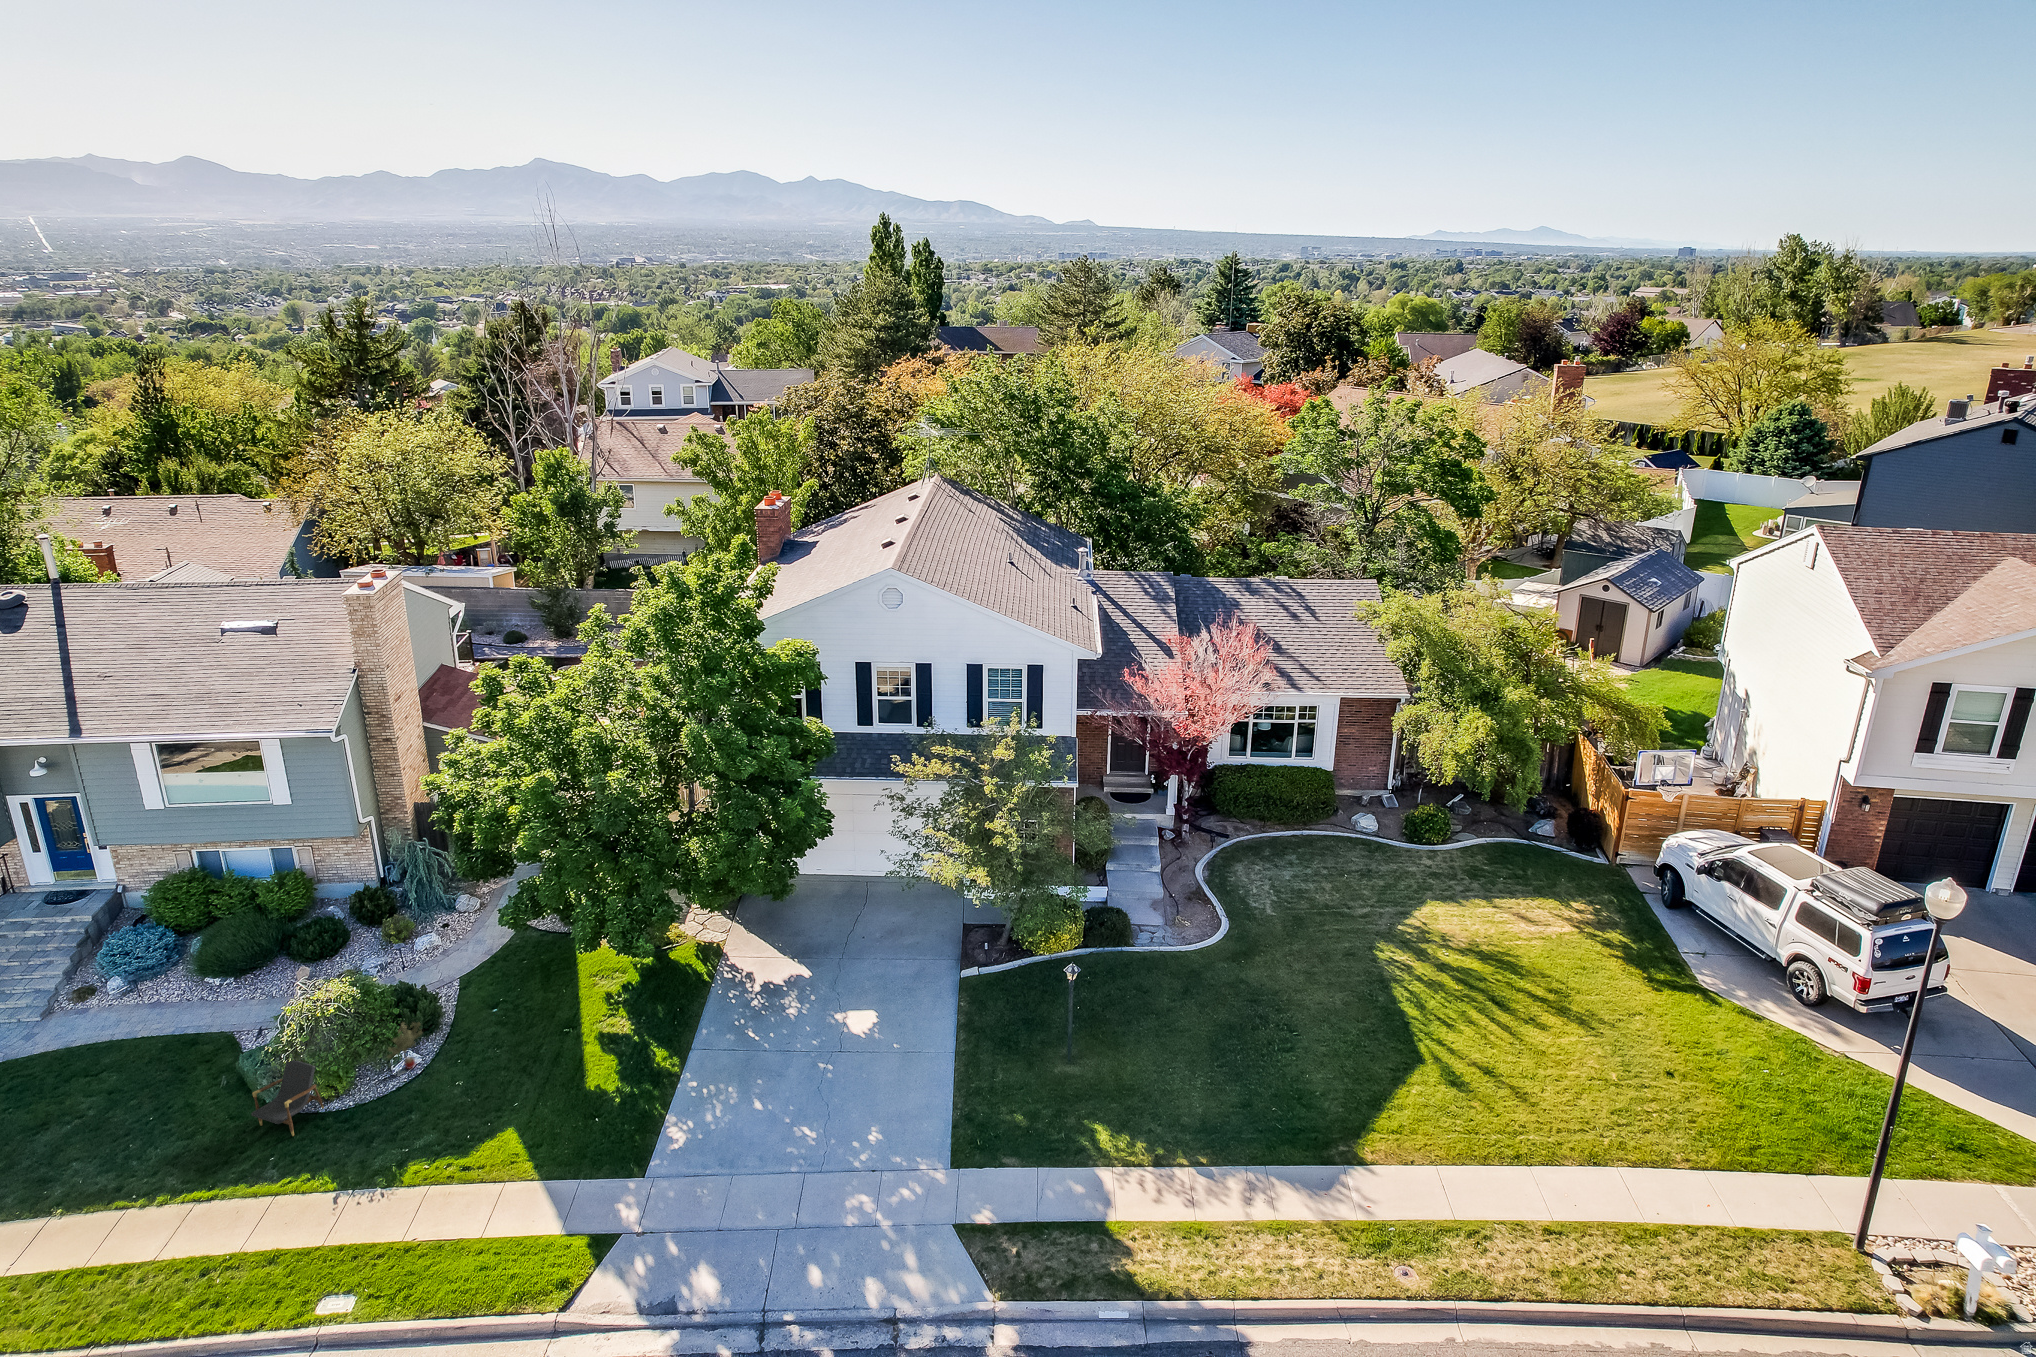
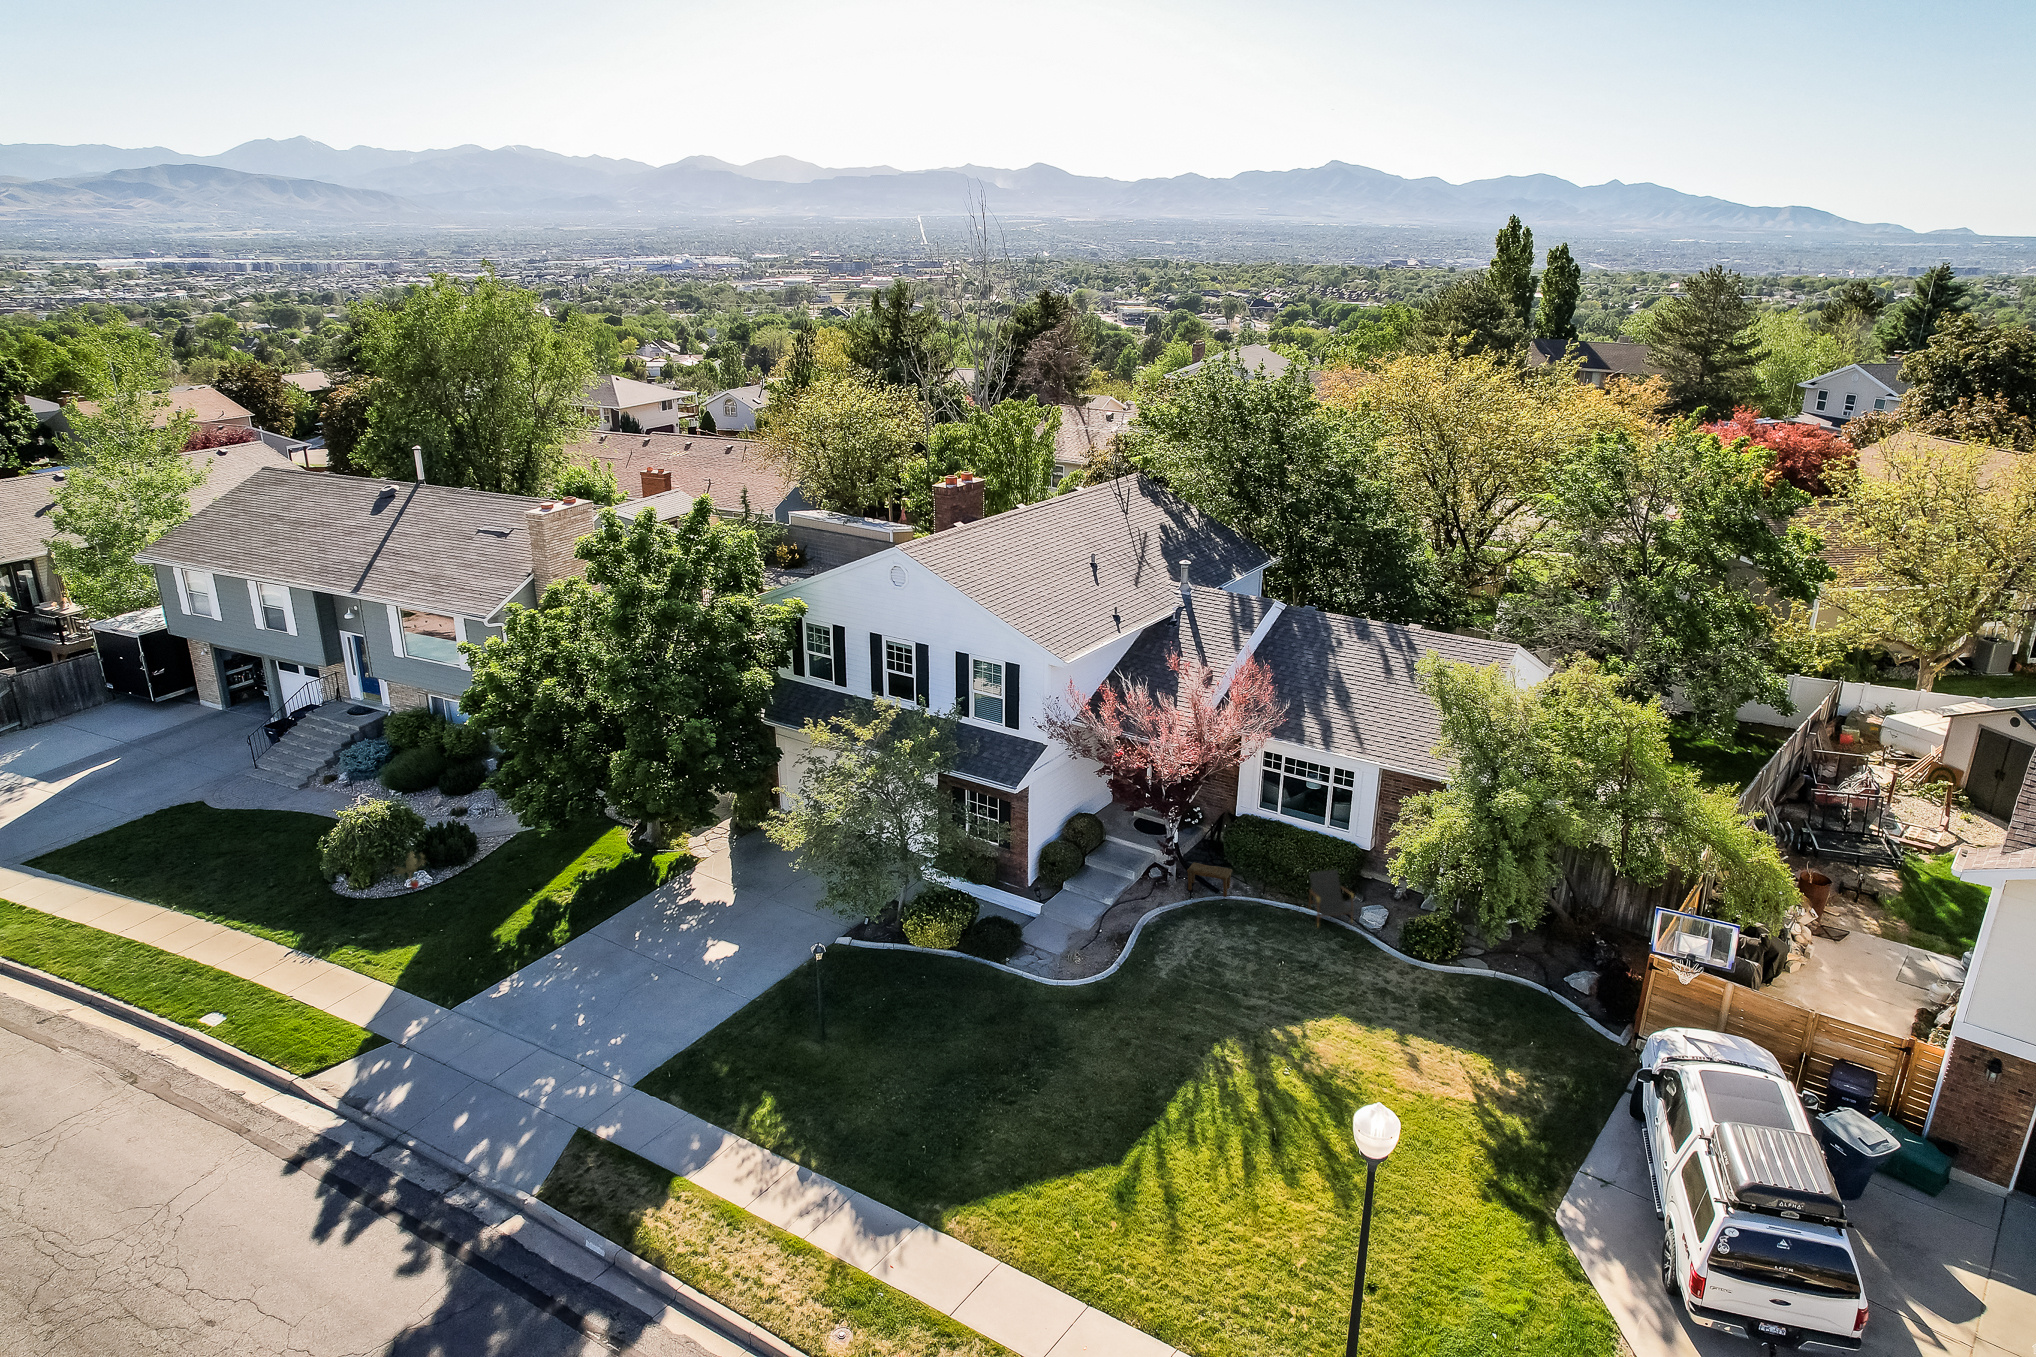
bench: none [1211,808,1252,835] -> present [1187,862,1232,897]
lounge chair: present [251,1060,324,1136] -> present [1309,870,1354,926]

